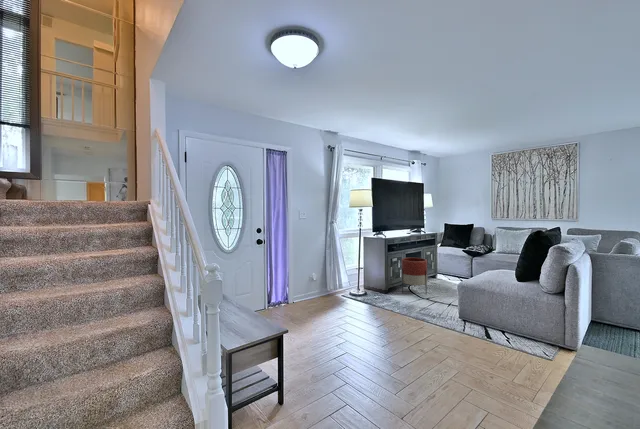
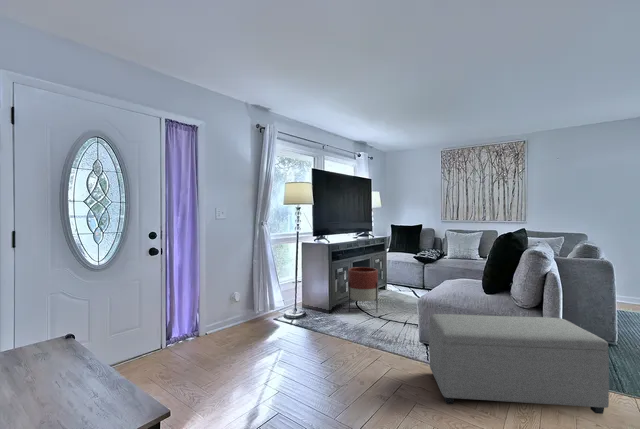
ottoman: none [463,295,615,381] -> present [429,314,609,414]

